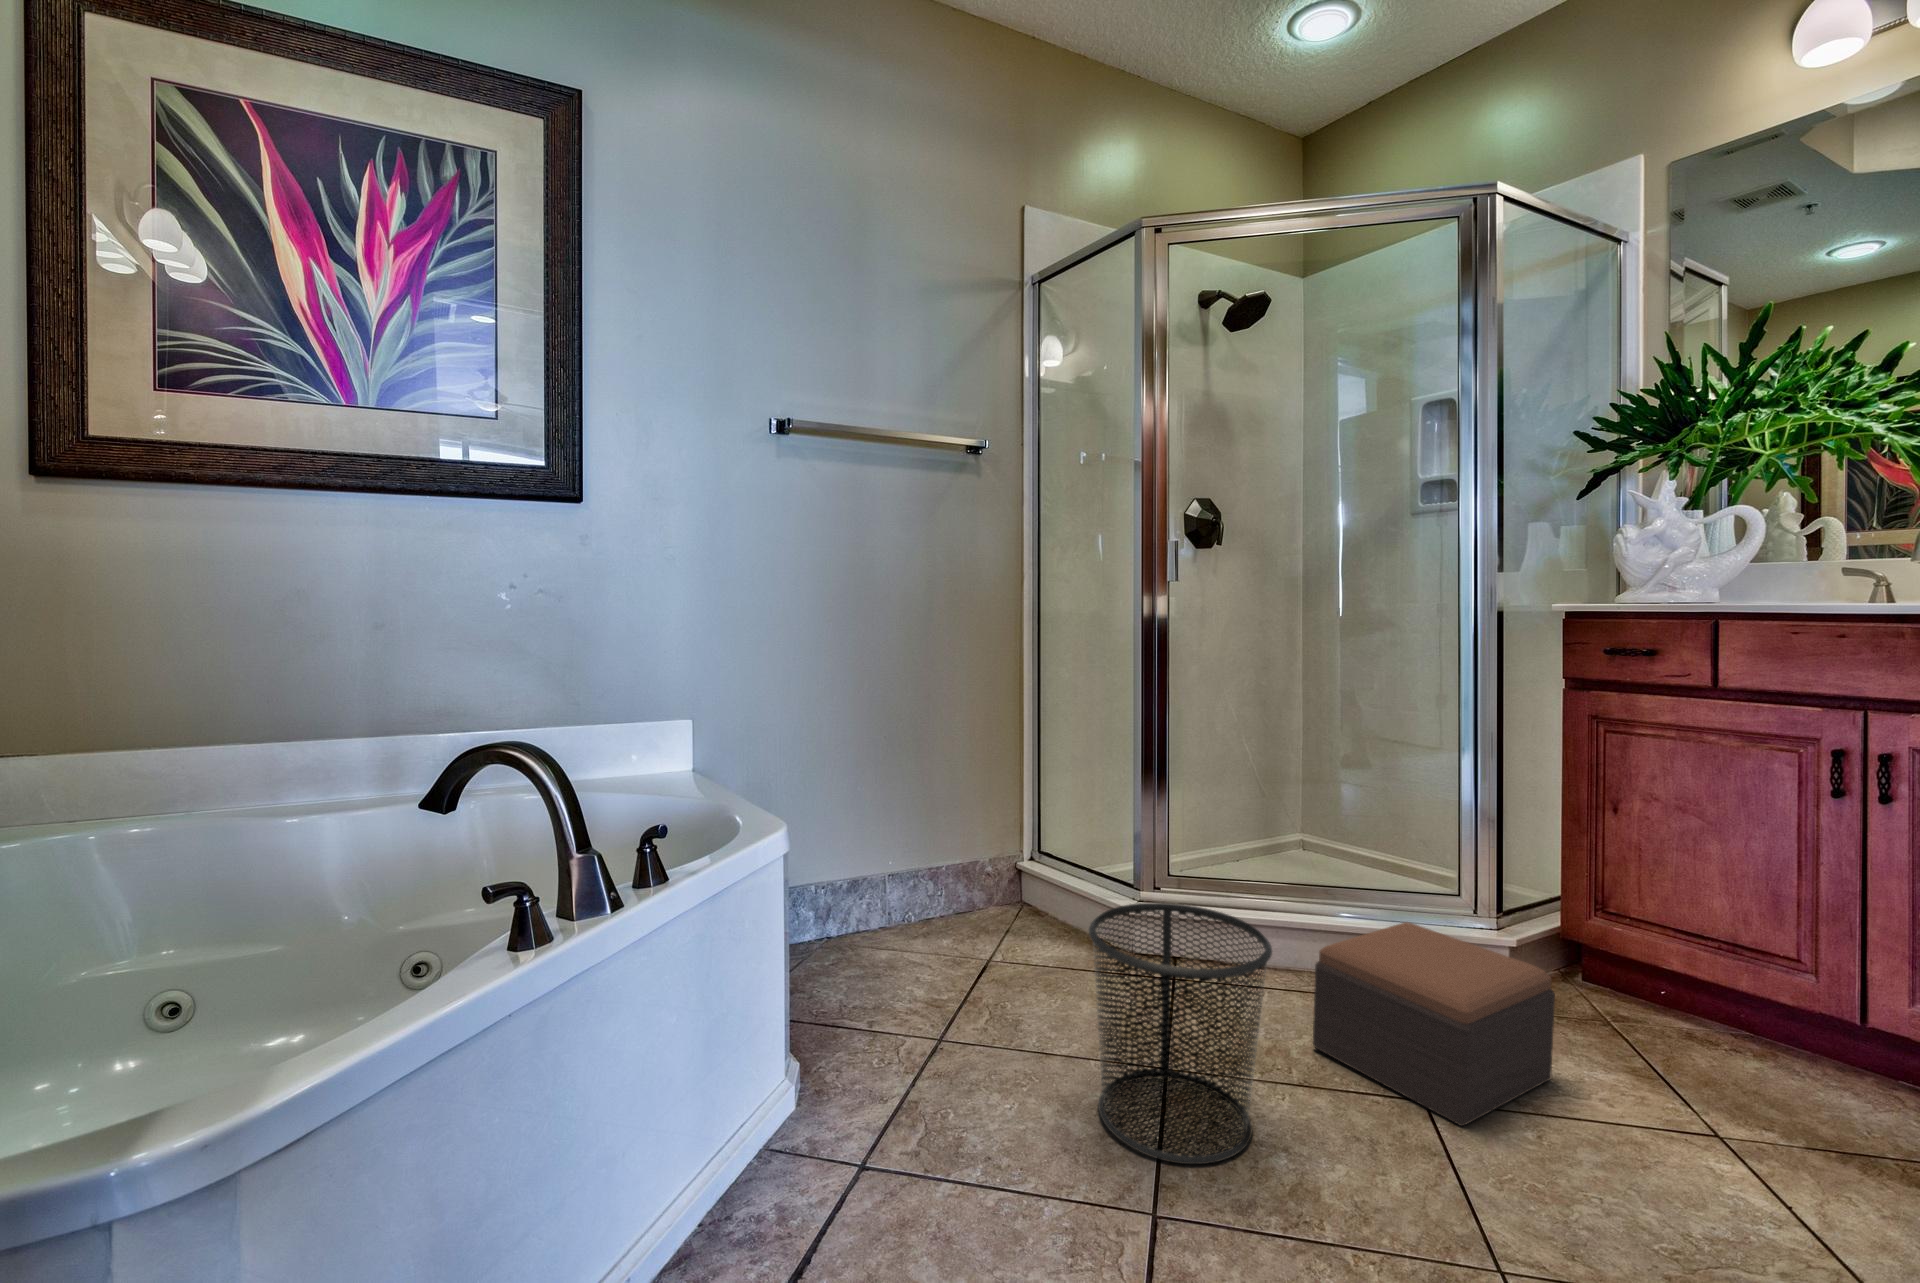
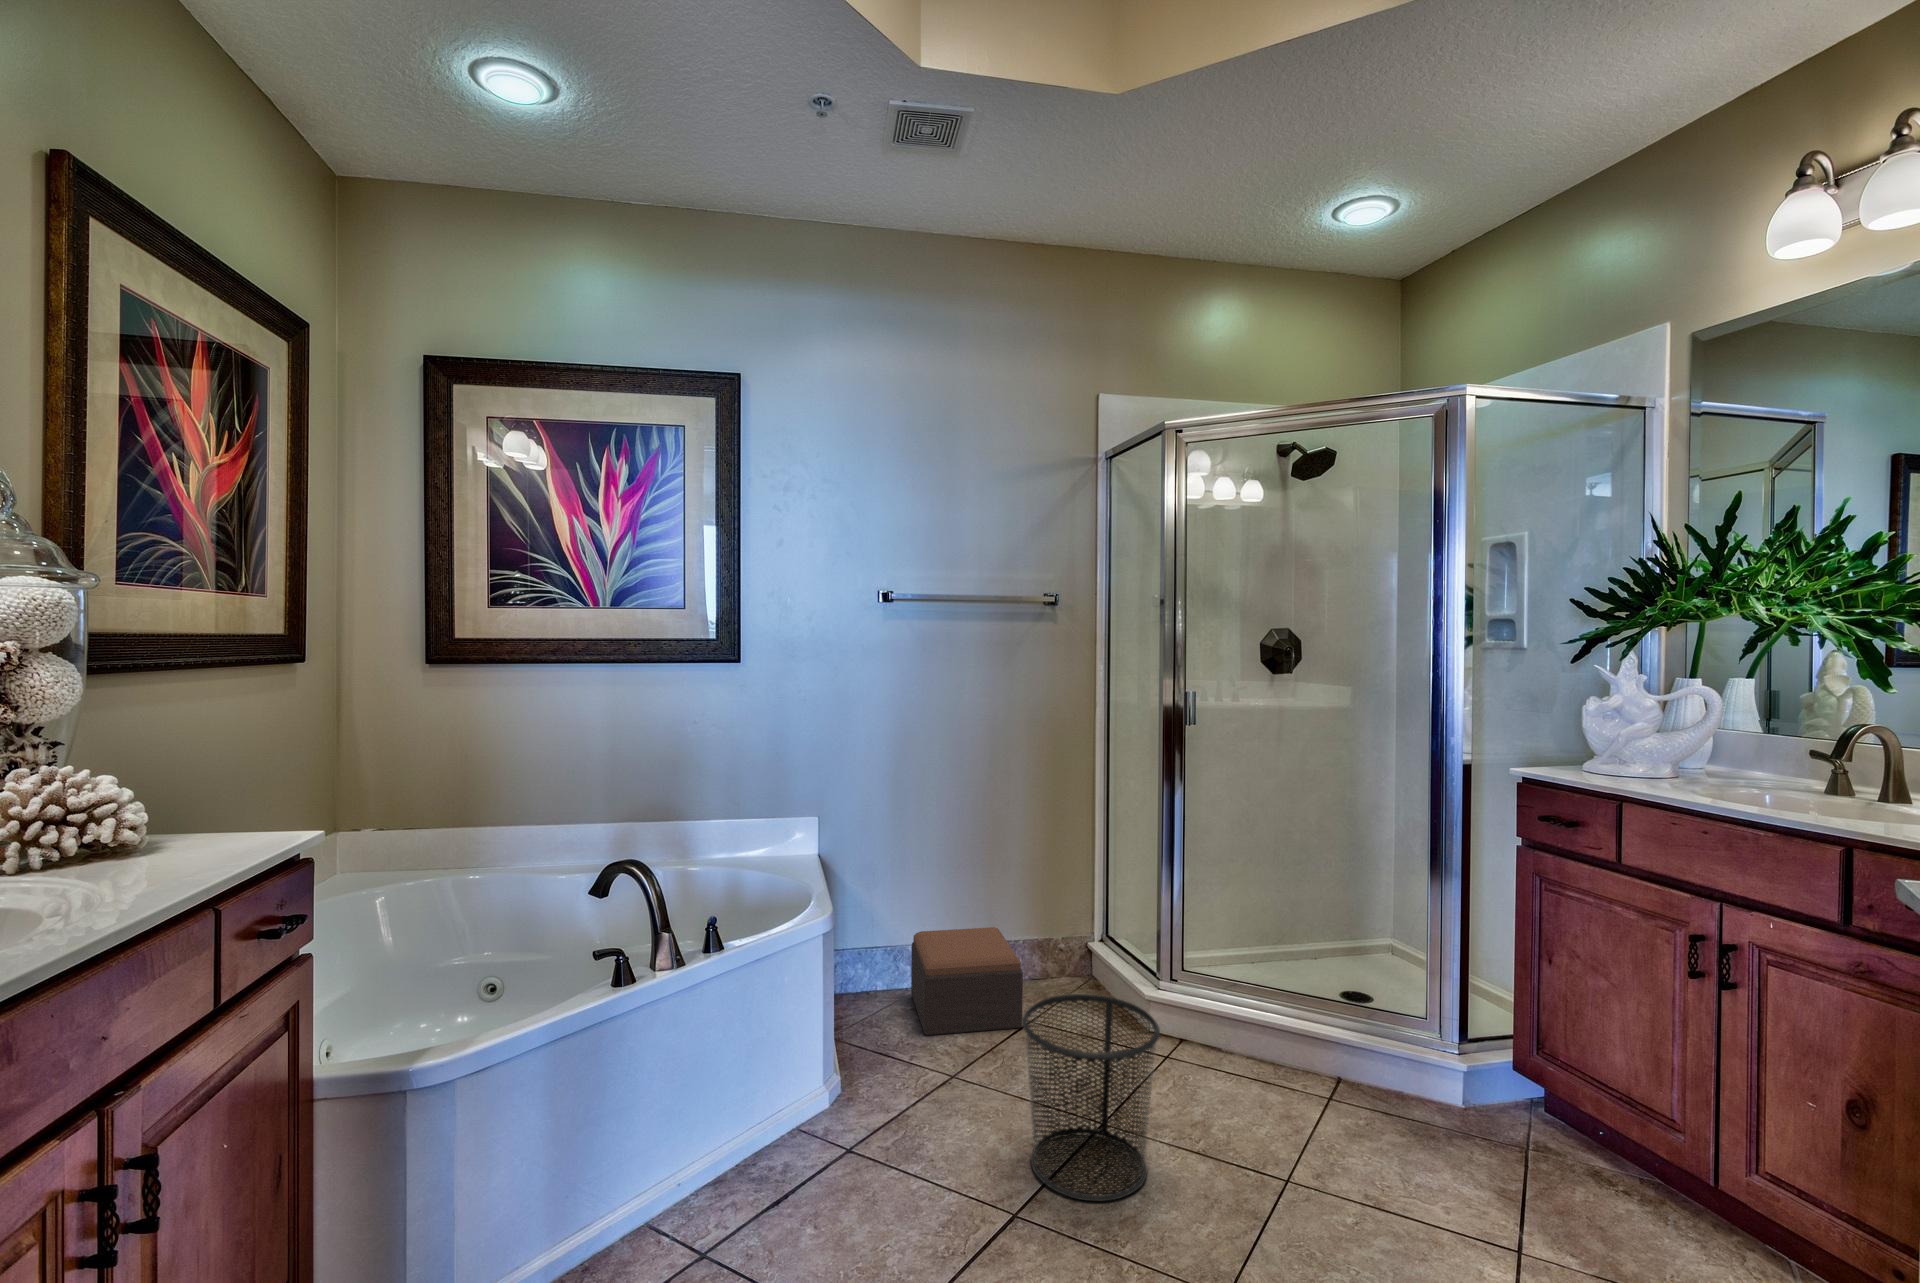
footstool: present [1313,922,1555,1126] -> present [911,927,1023,1035]

